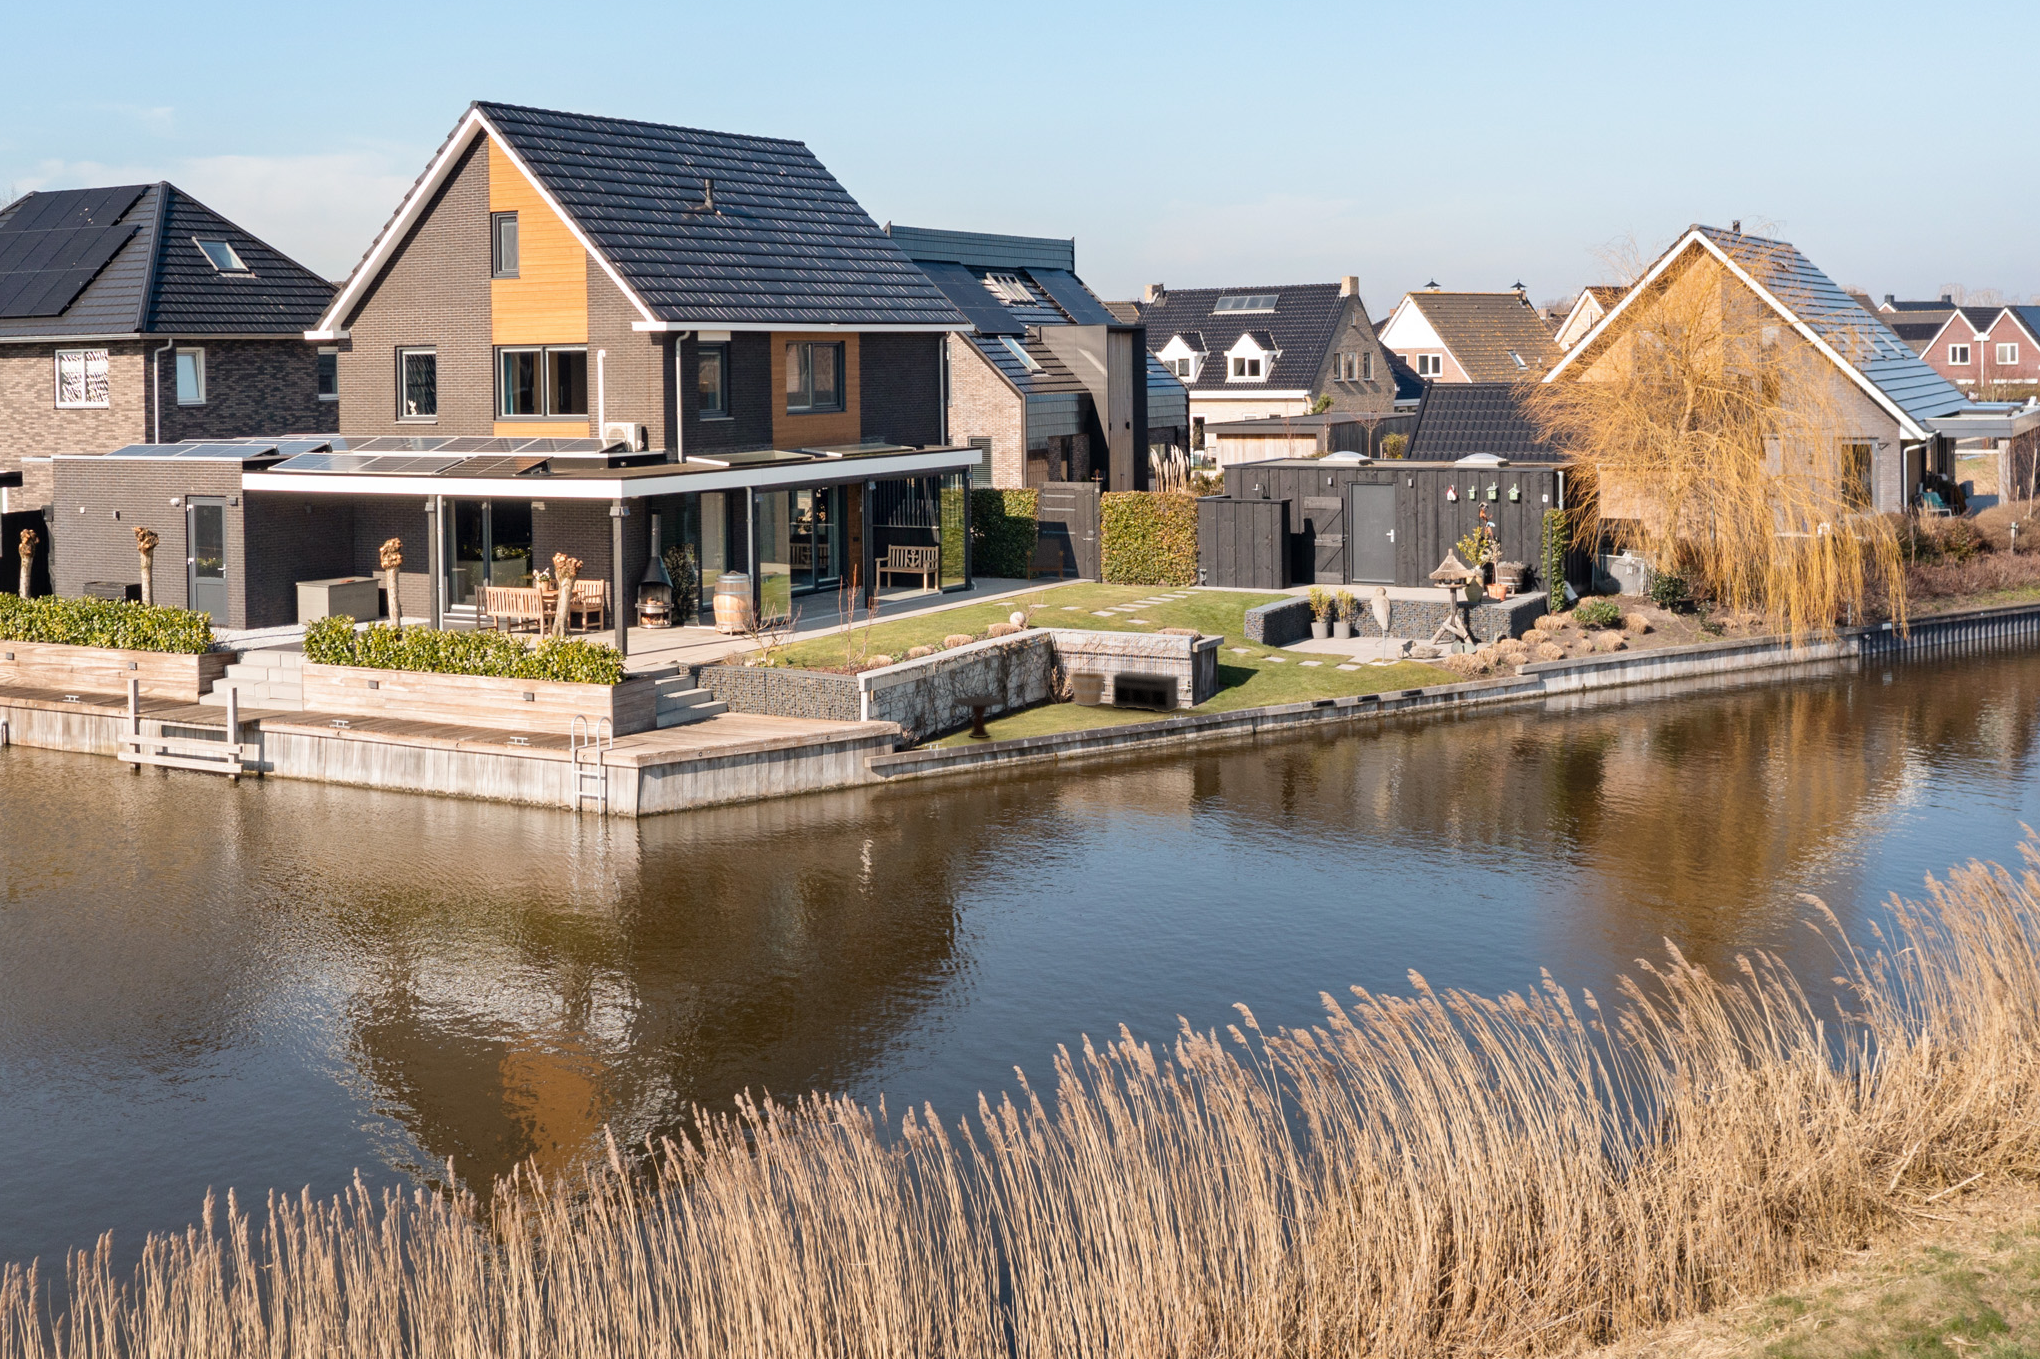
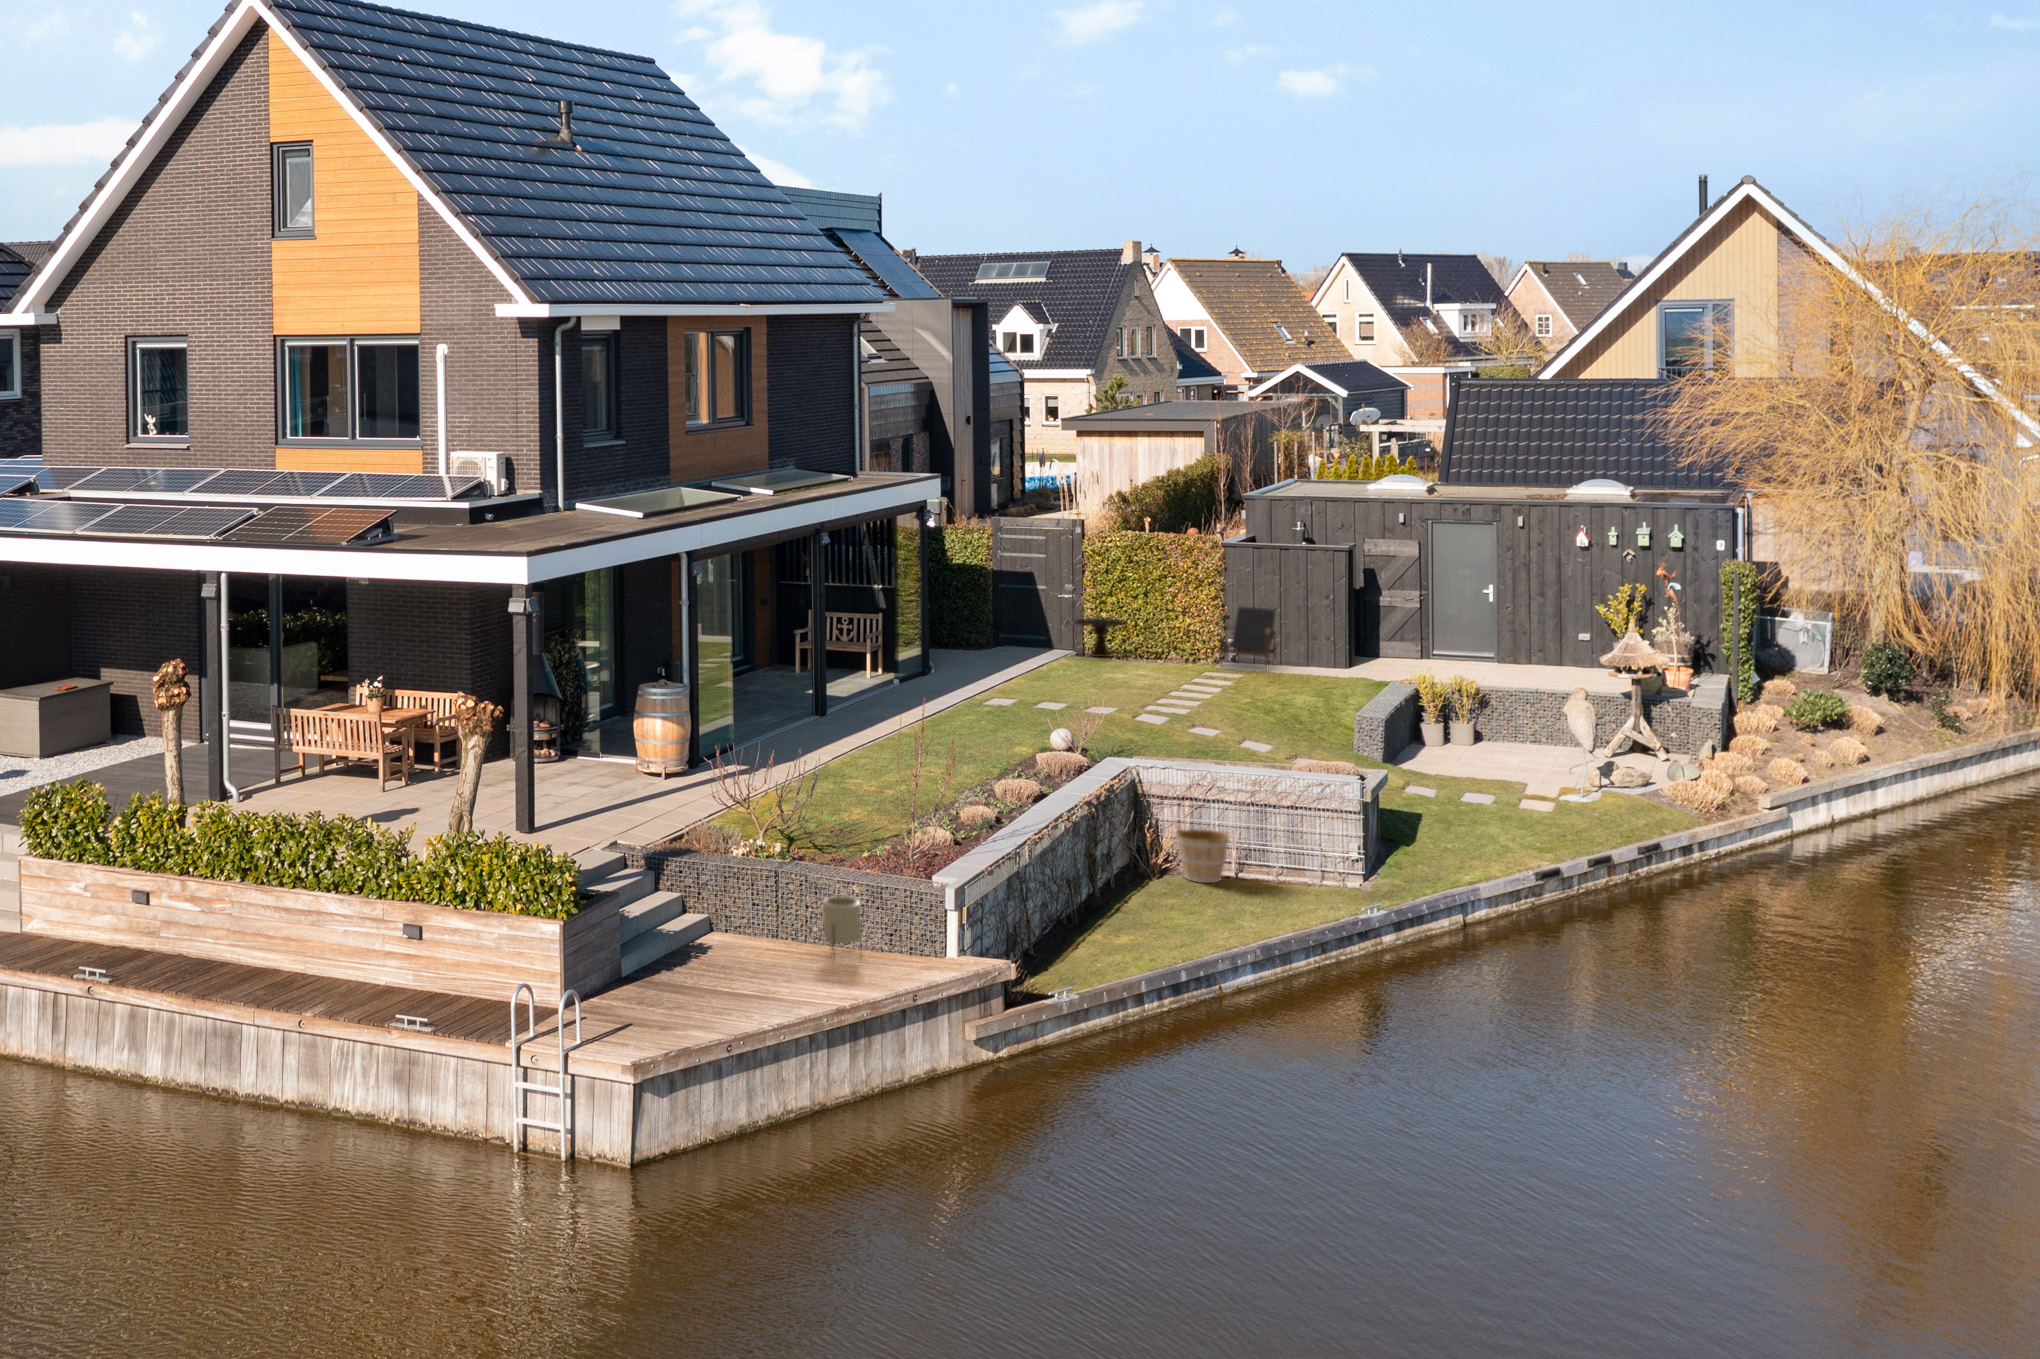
lounge chair: present [1028,539,1063,579] -> present [1219,607,1276,668]
bench: present [1113,671,1179,713] -> none [1248,830,1349,899]
planter: none [792,687,816,725] -> present [823,896,862,950]
side table: present [953,696,1005,738] -> present [1075,618,1125,657]

